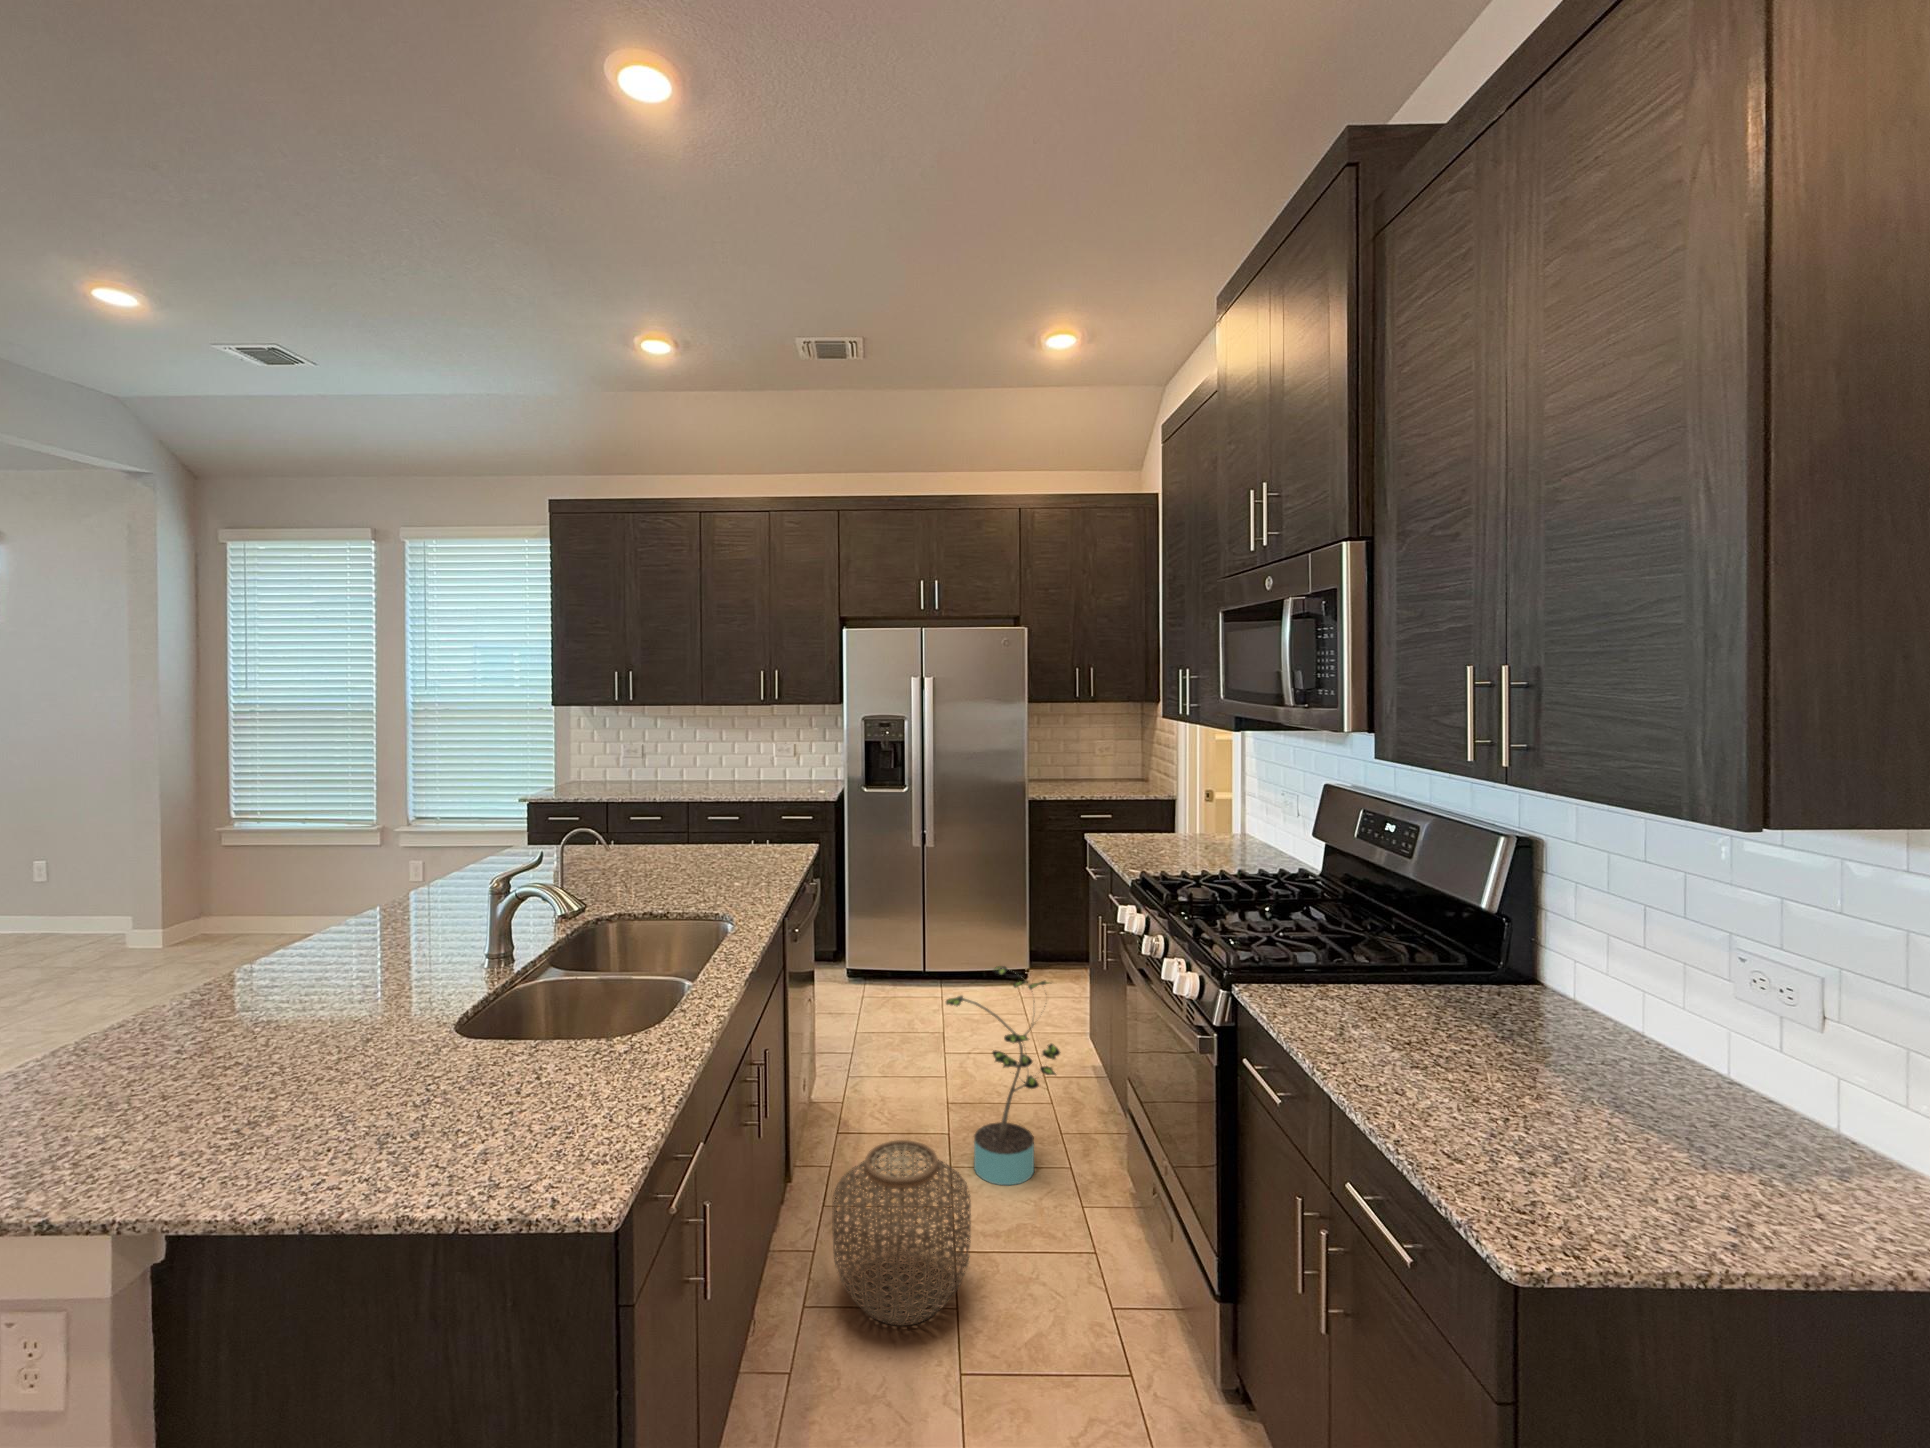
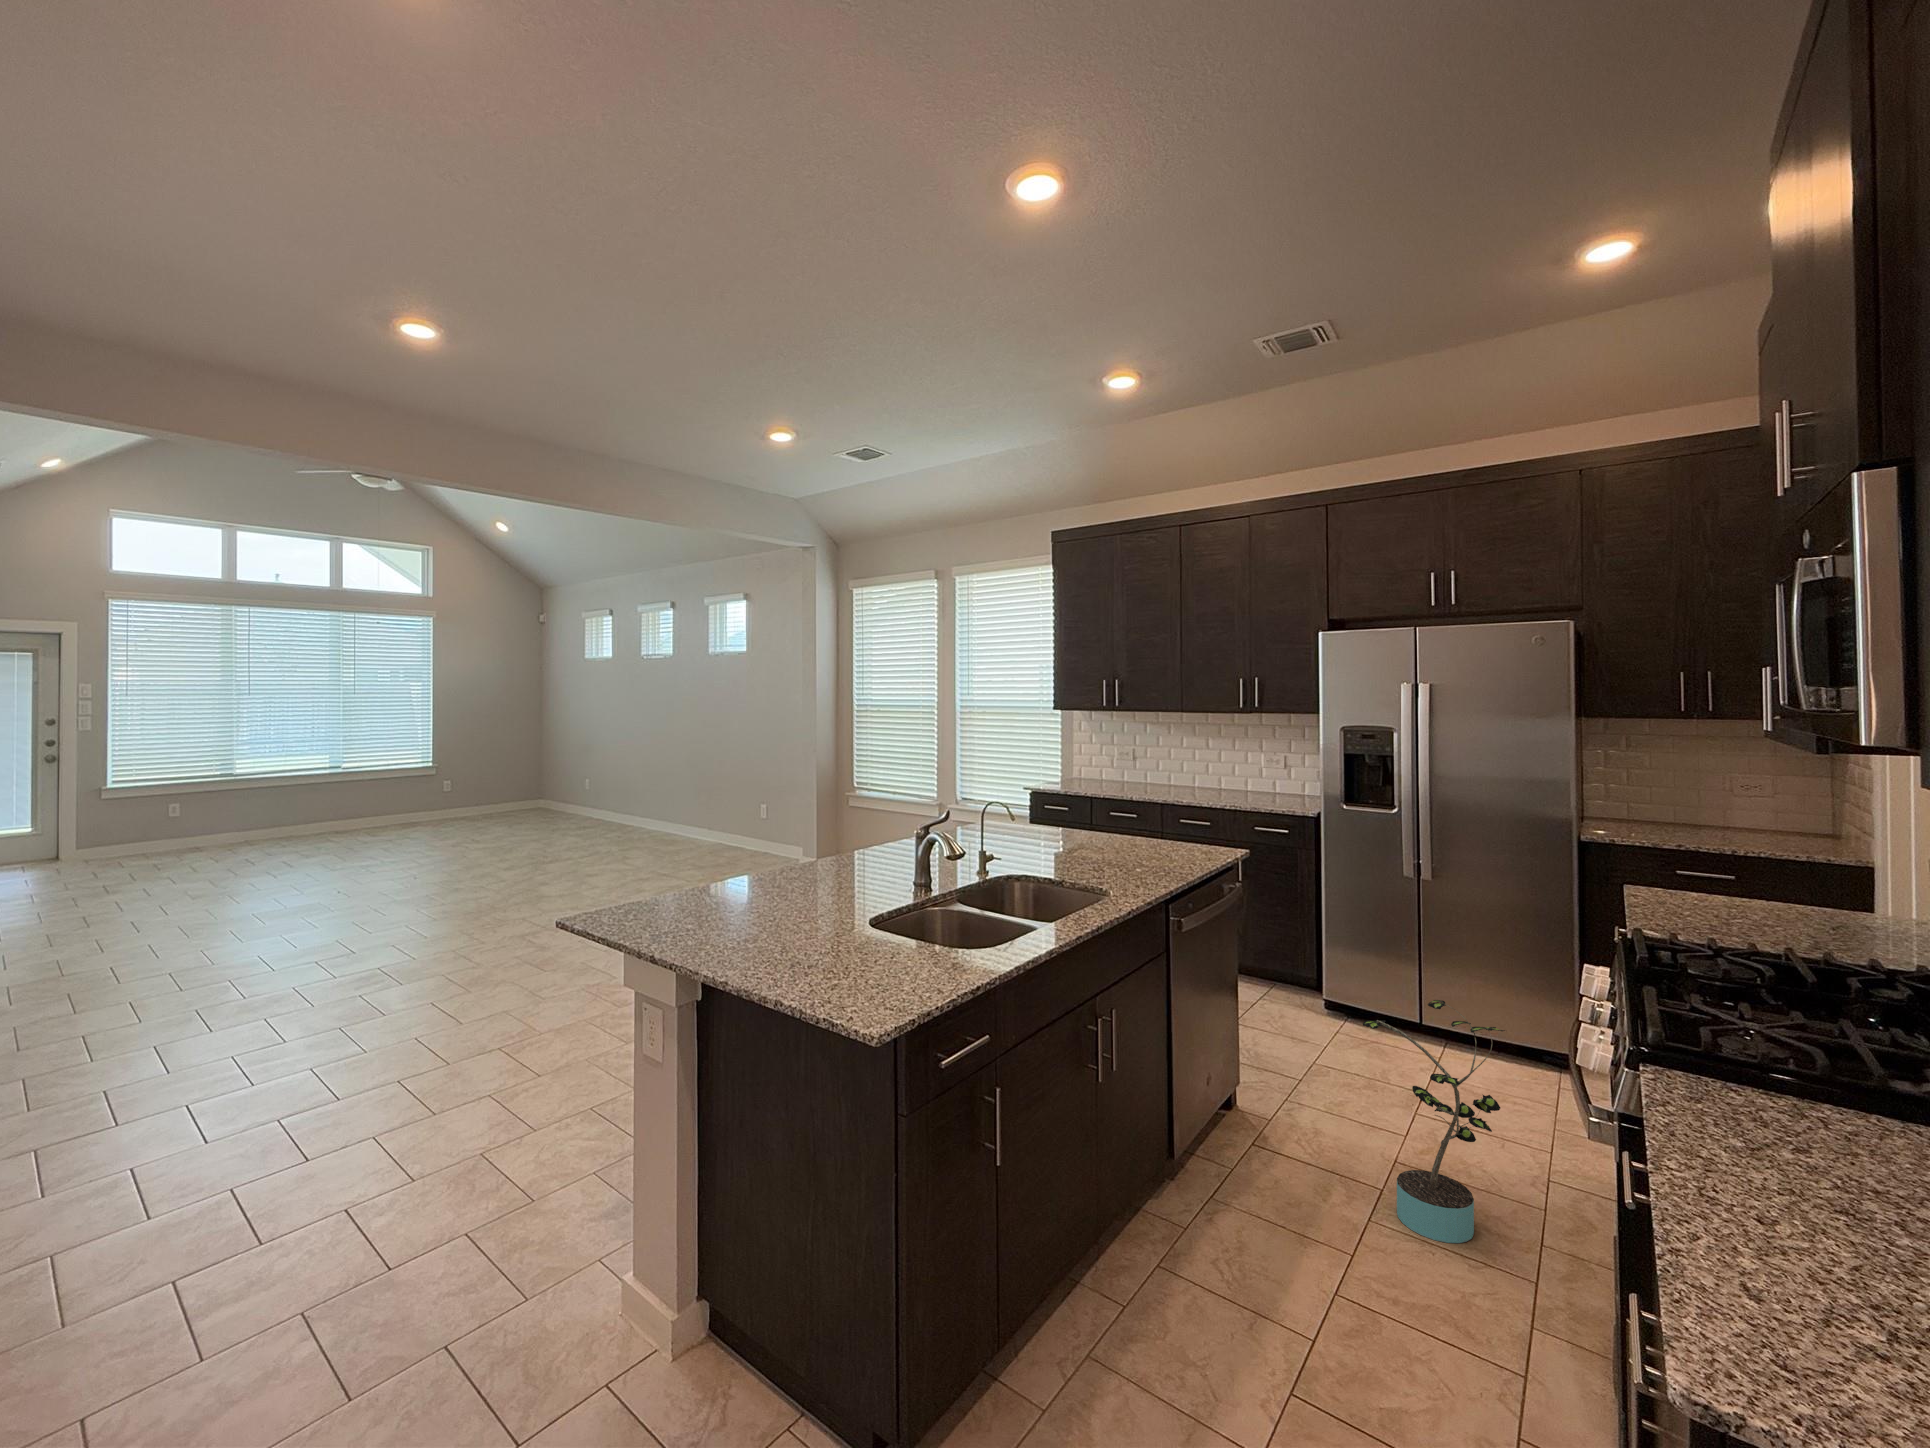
woven basket: present [832,1140,971,1325] -> none [1195,1132,1340,1315]

